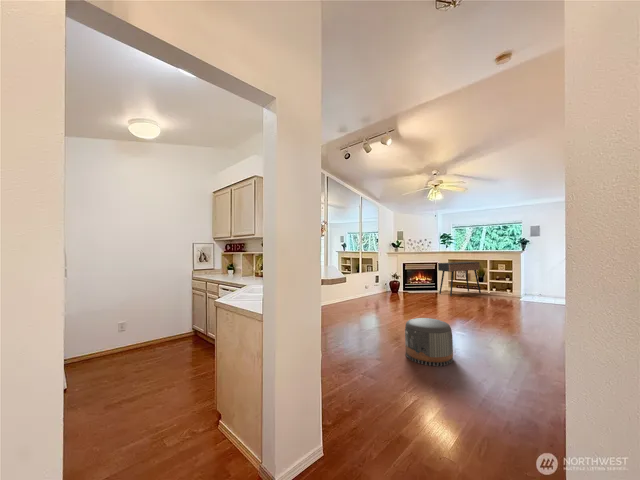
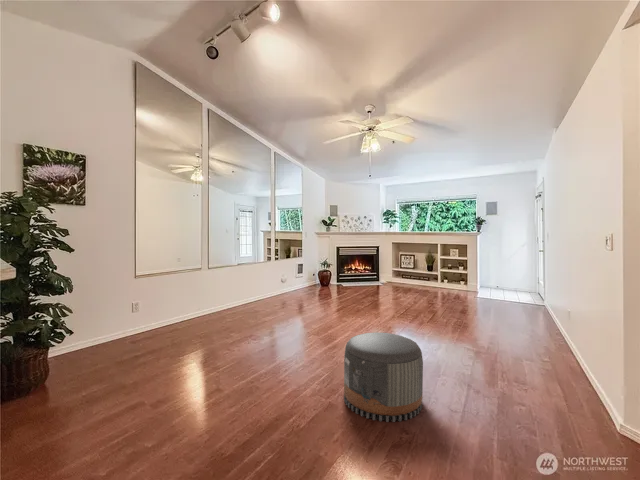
console table: present [438,262,481,296] -> none [381,246,430,290]

